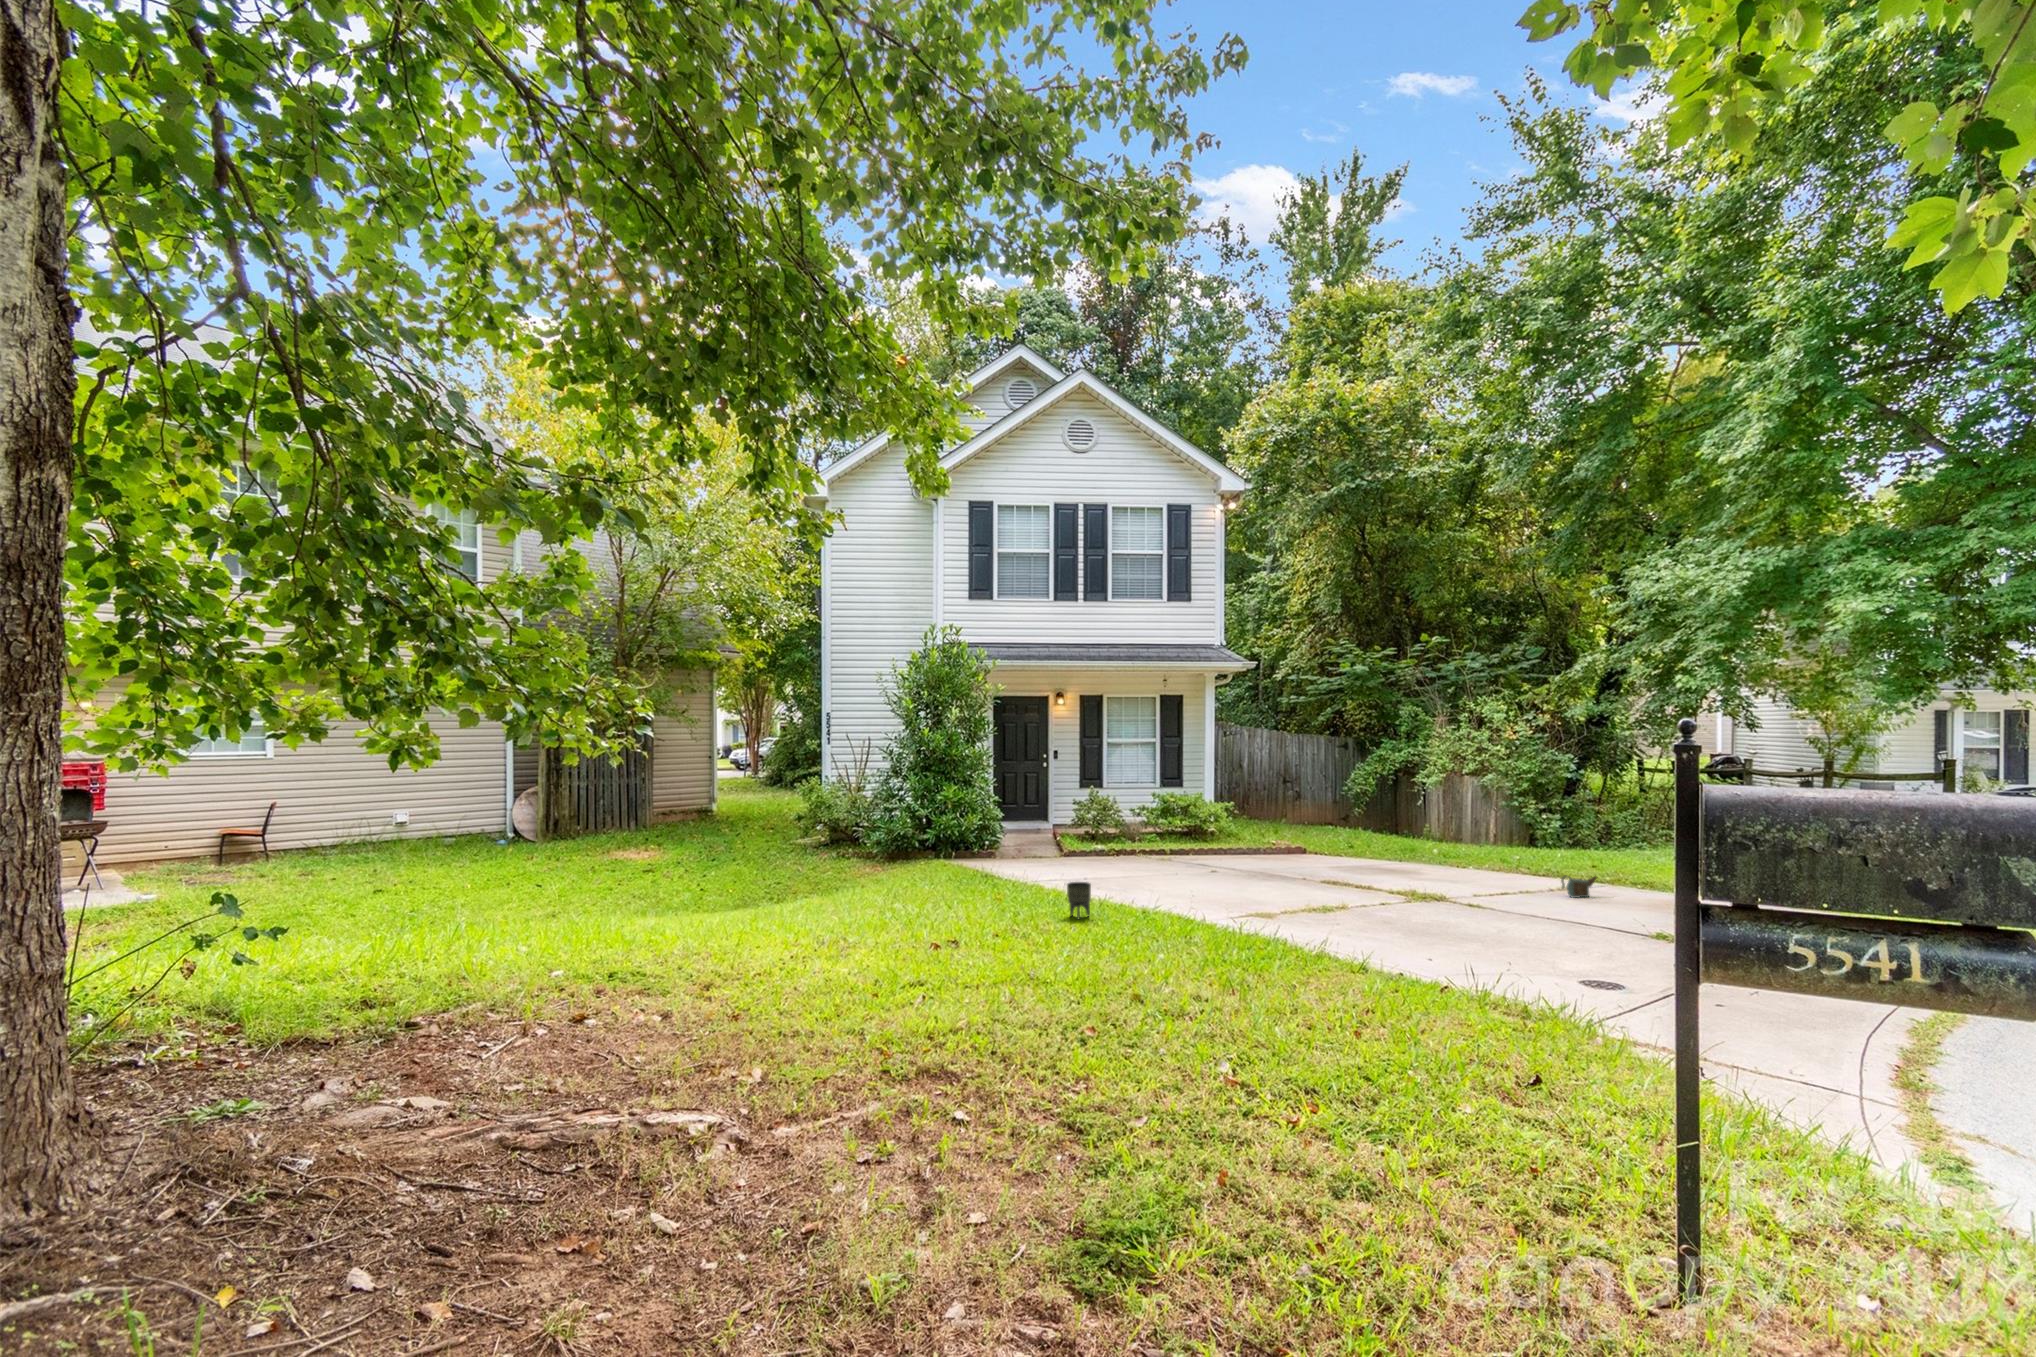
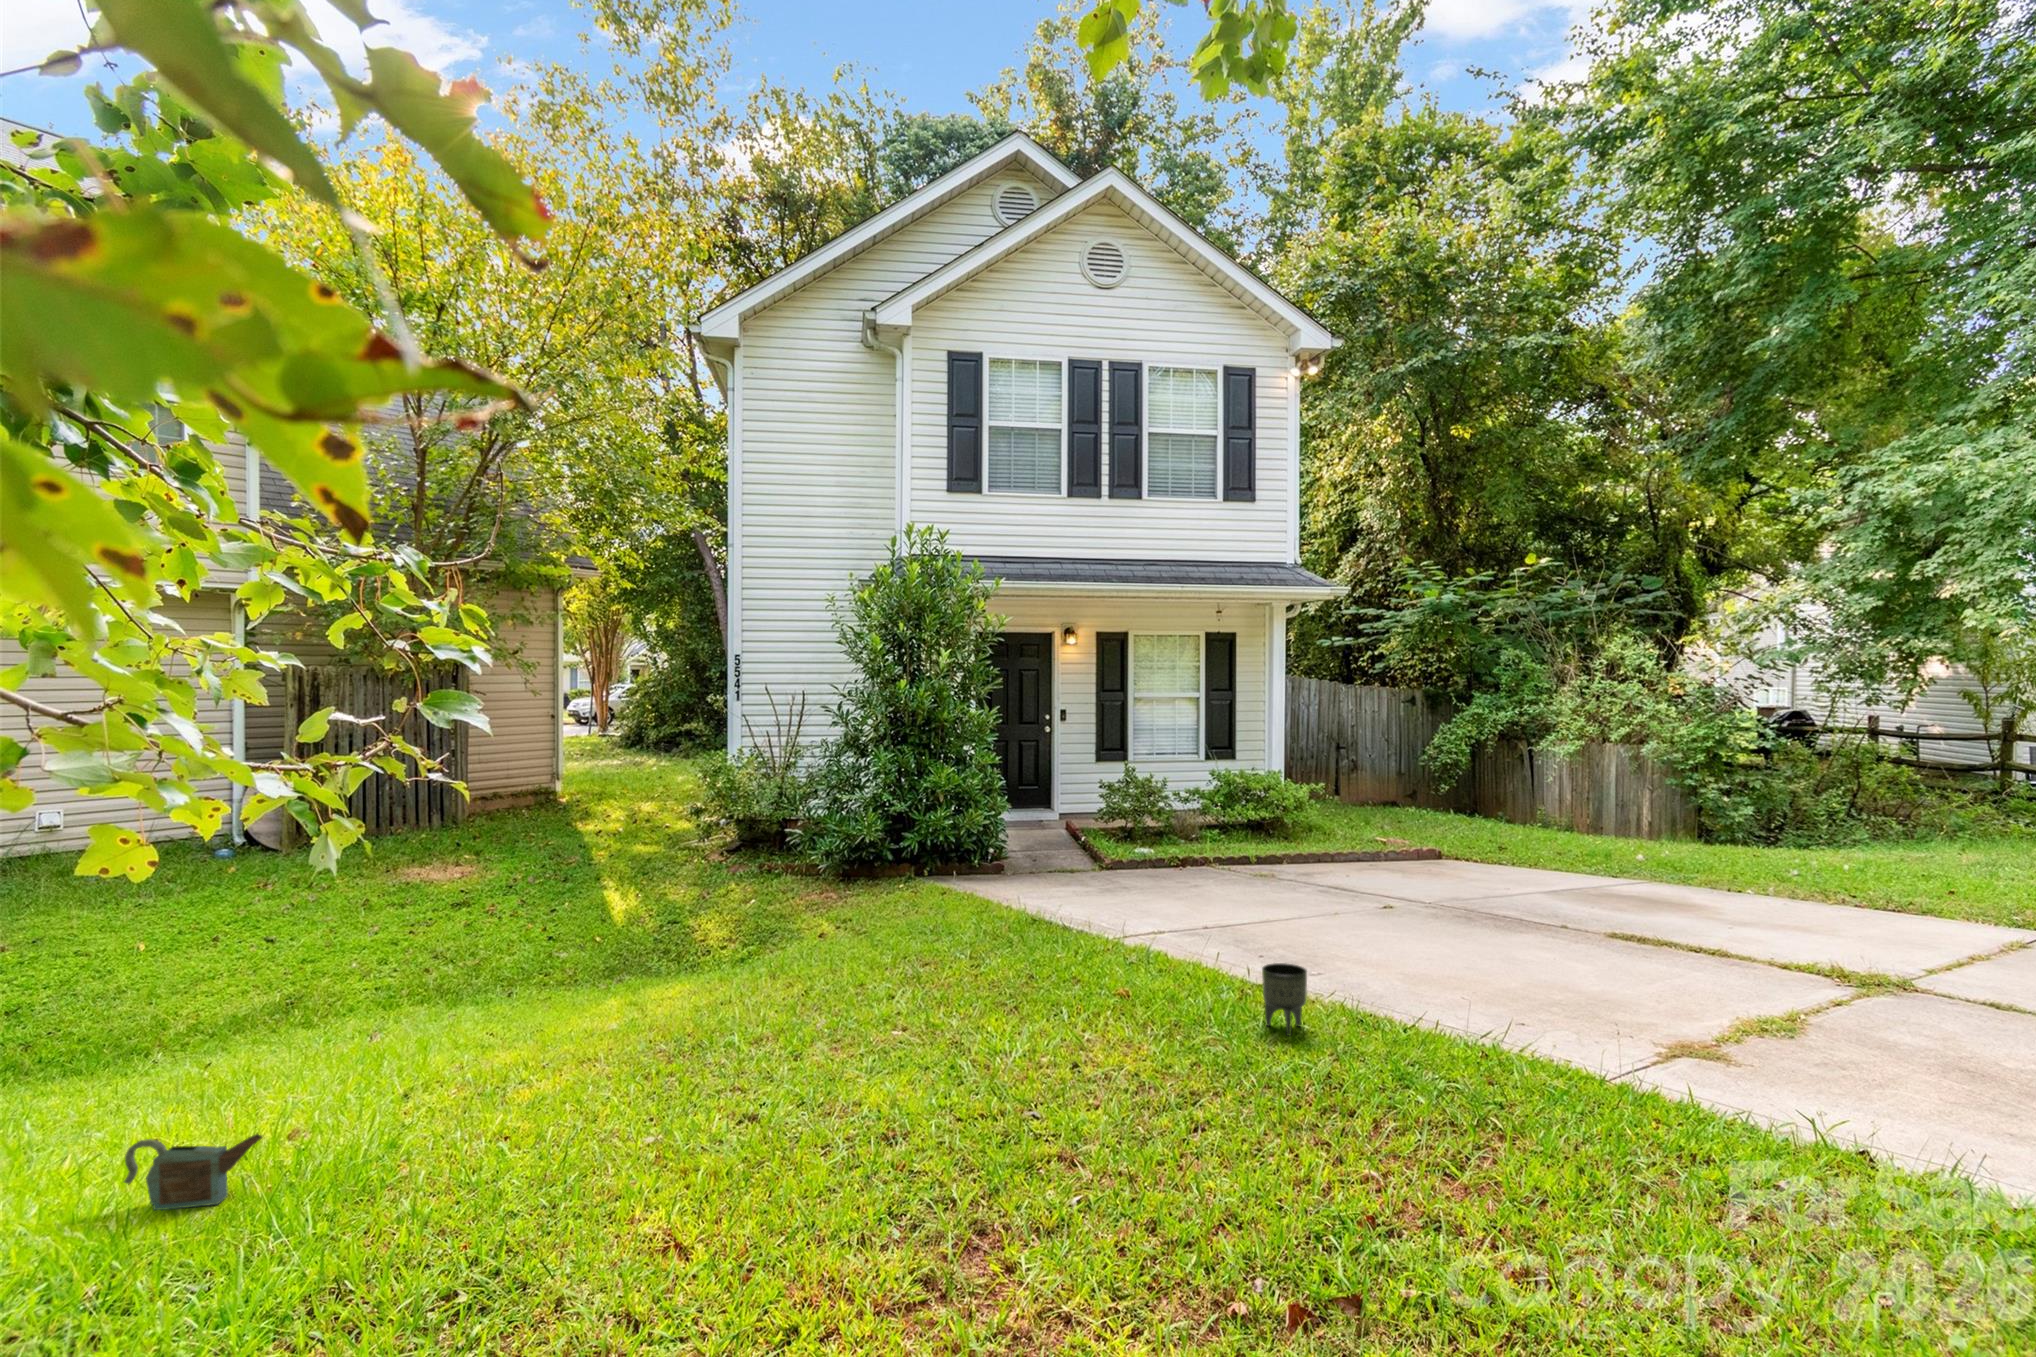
watering can: present [1561,876,1597,898] -> present [124,1134,262,1210]

